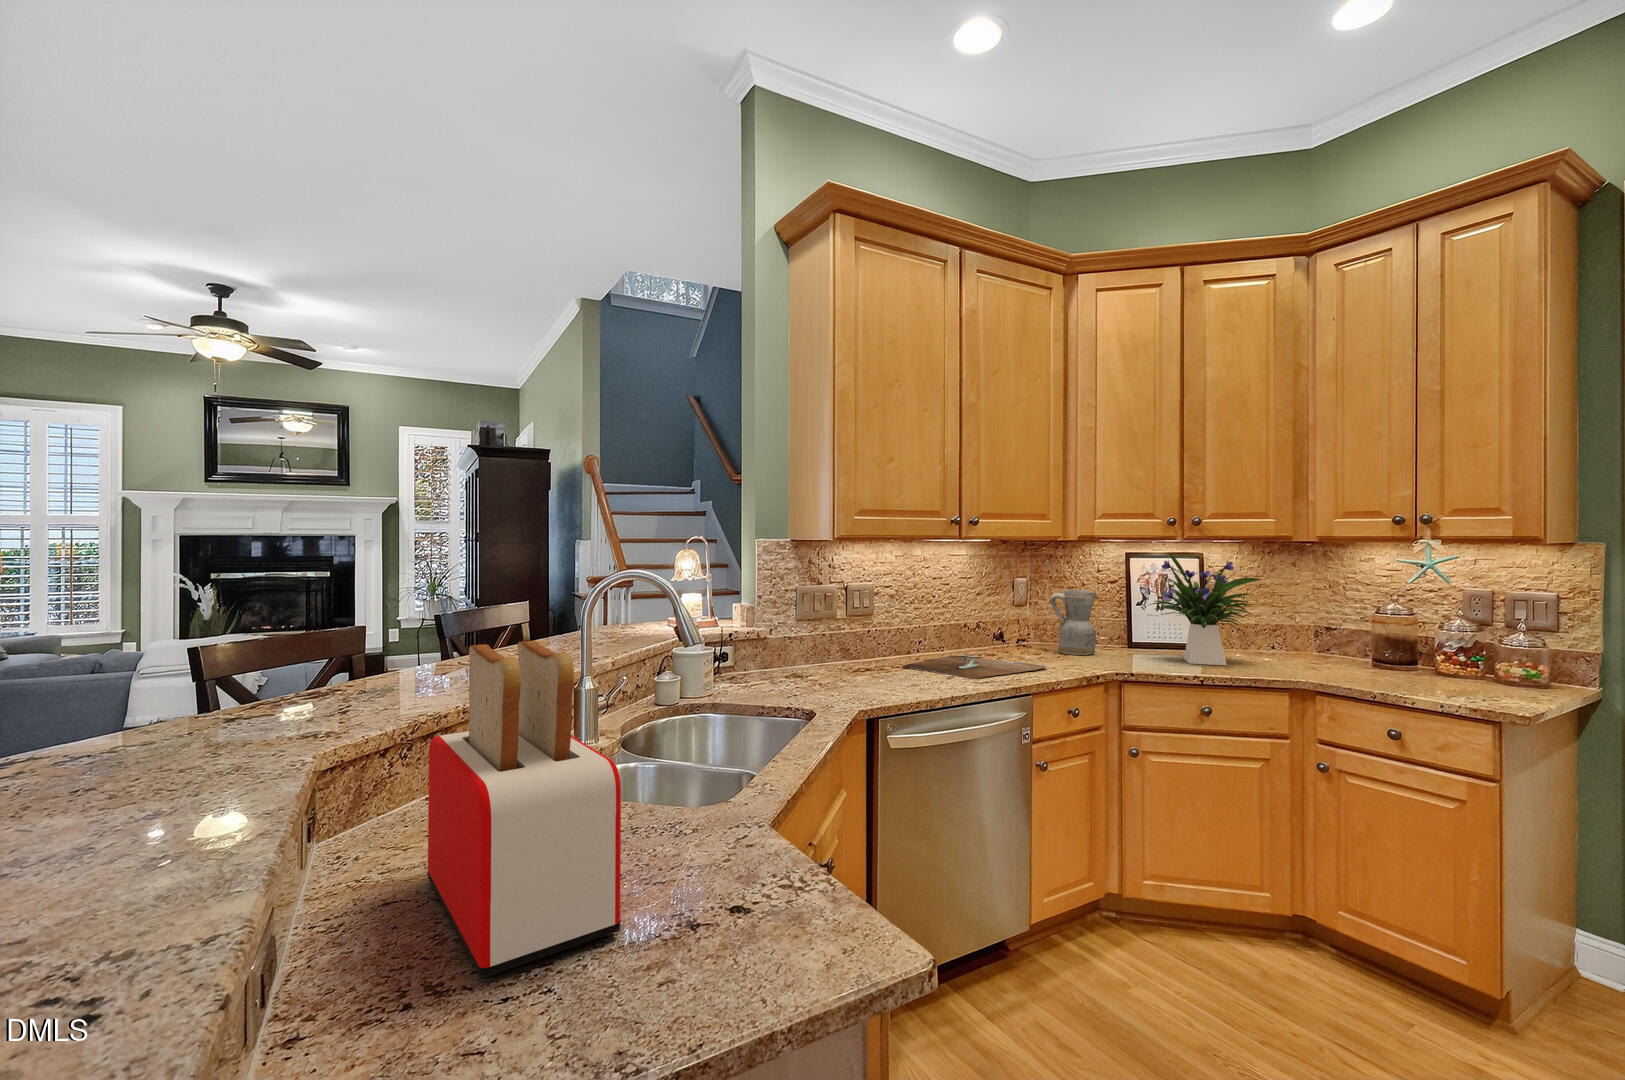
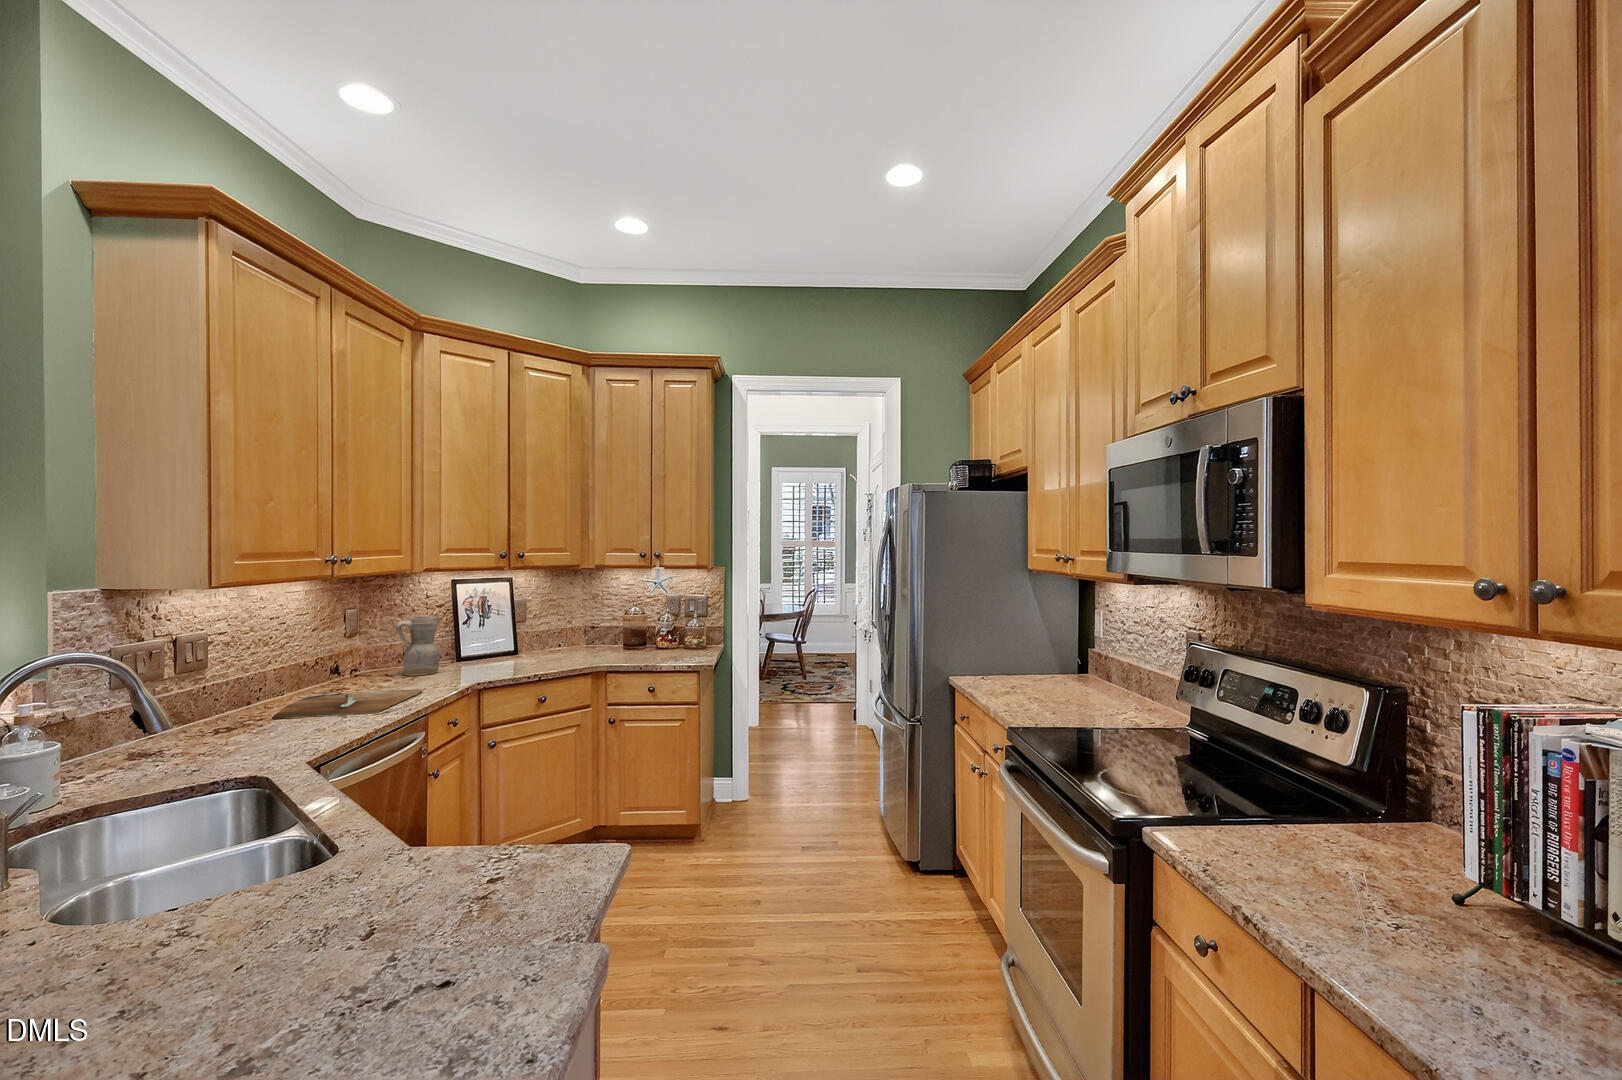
flower arrangement: present [1147,553,1261,665] -> none [481,581,566,667]
toaster: present [428,641,621,977] -> none [240,735,504,1006]

